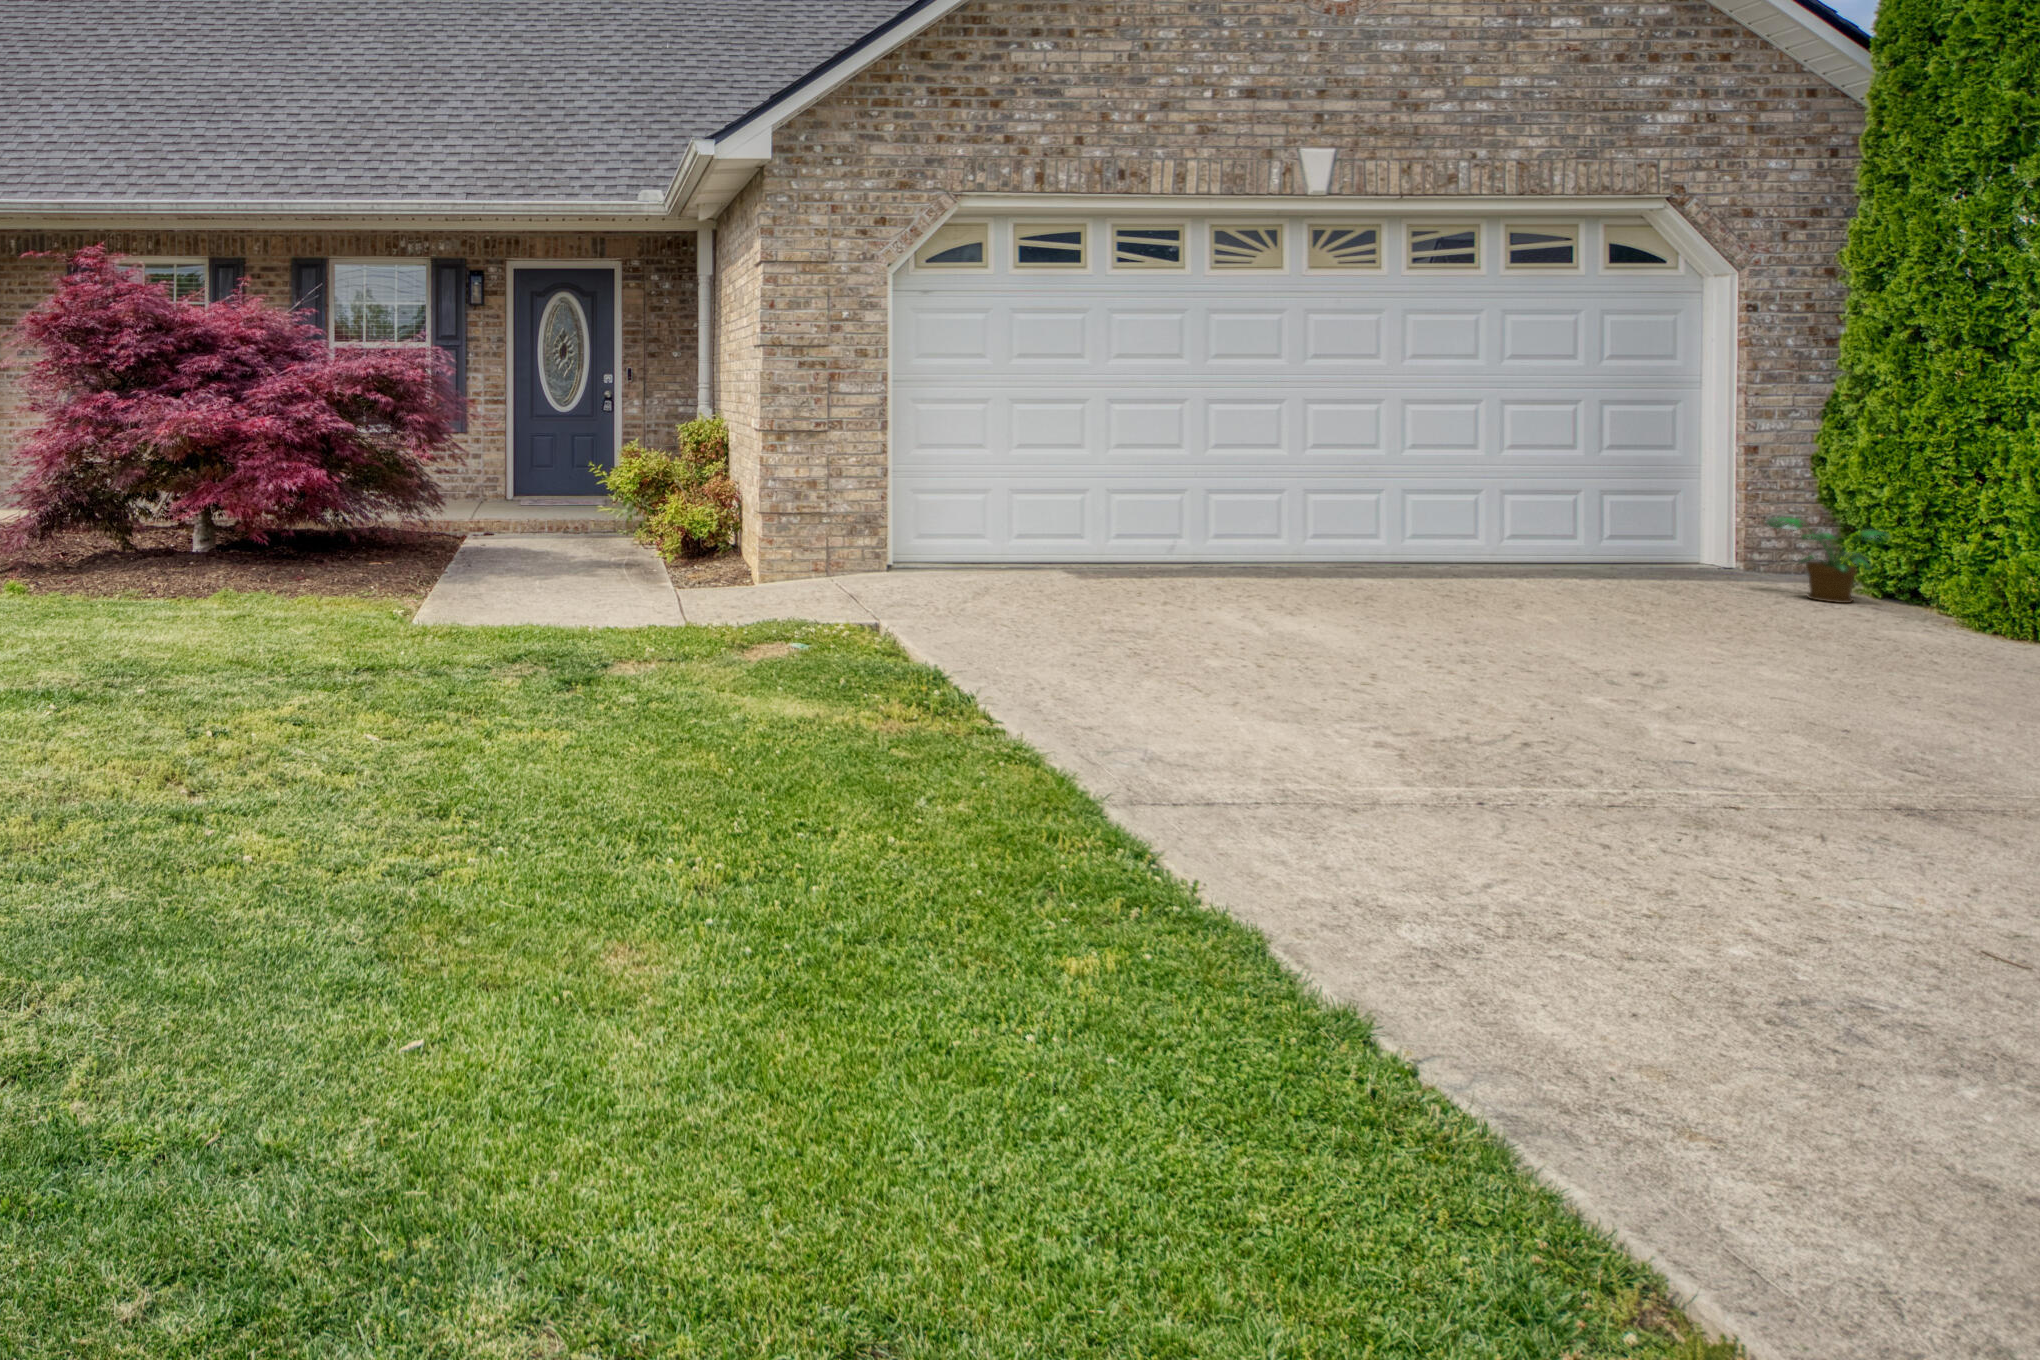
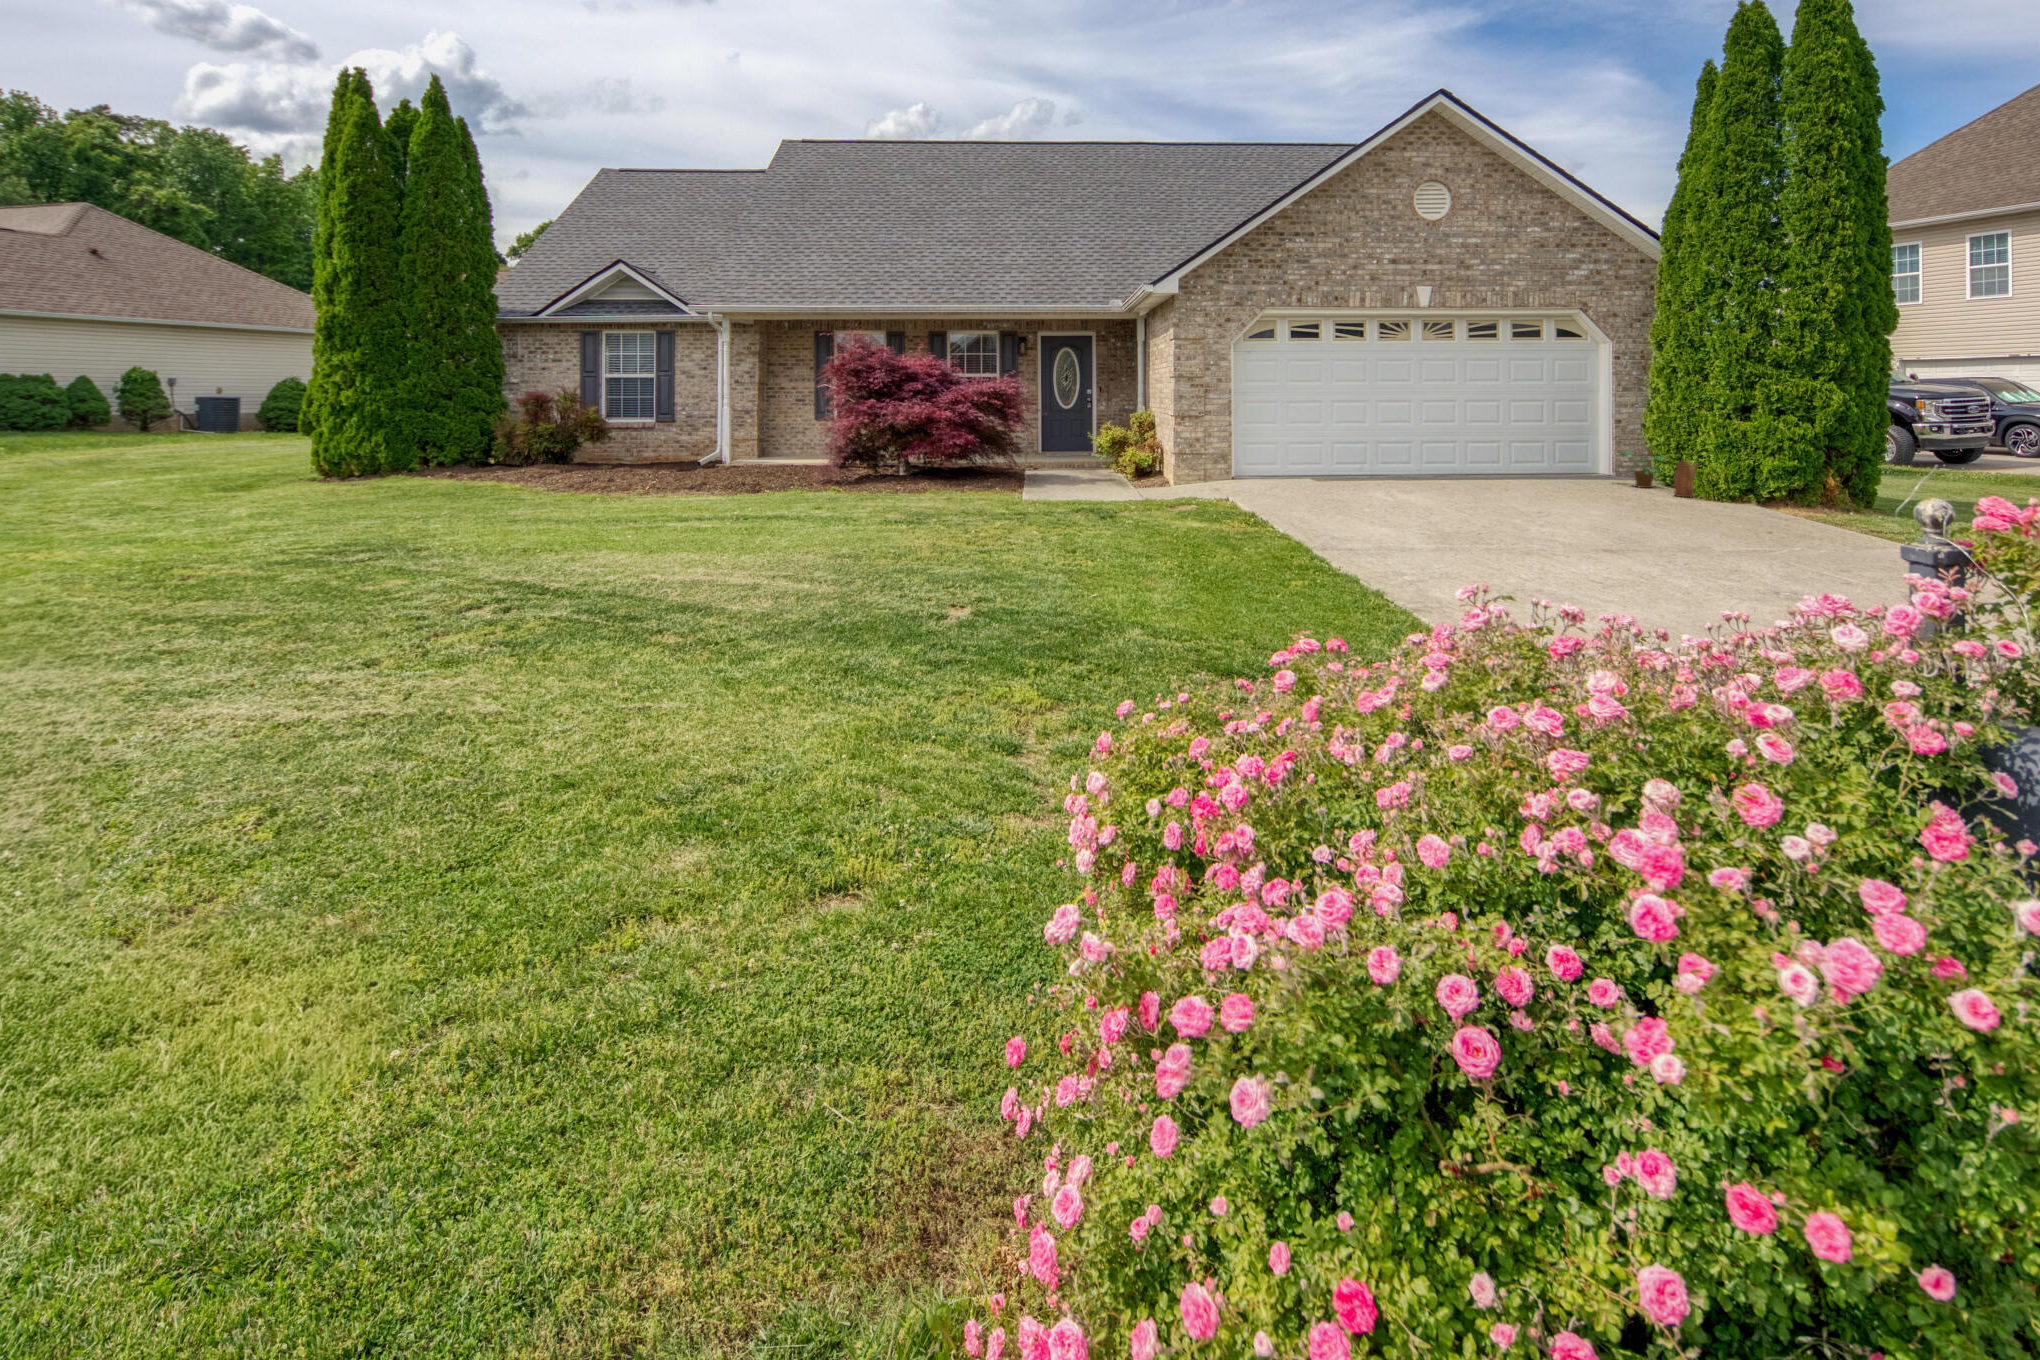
watering can: none [1932,546,2007,634] -> present [1674,461,1698,497]

